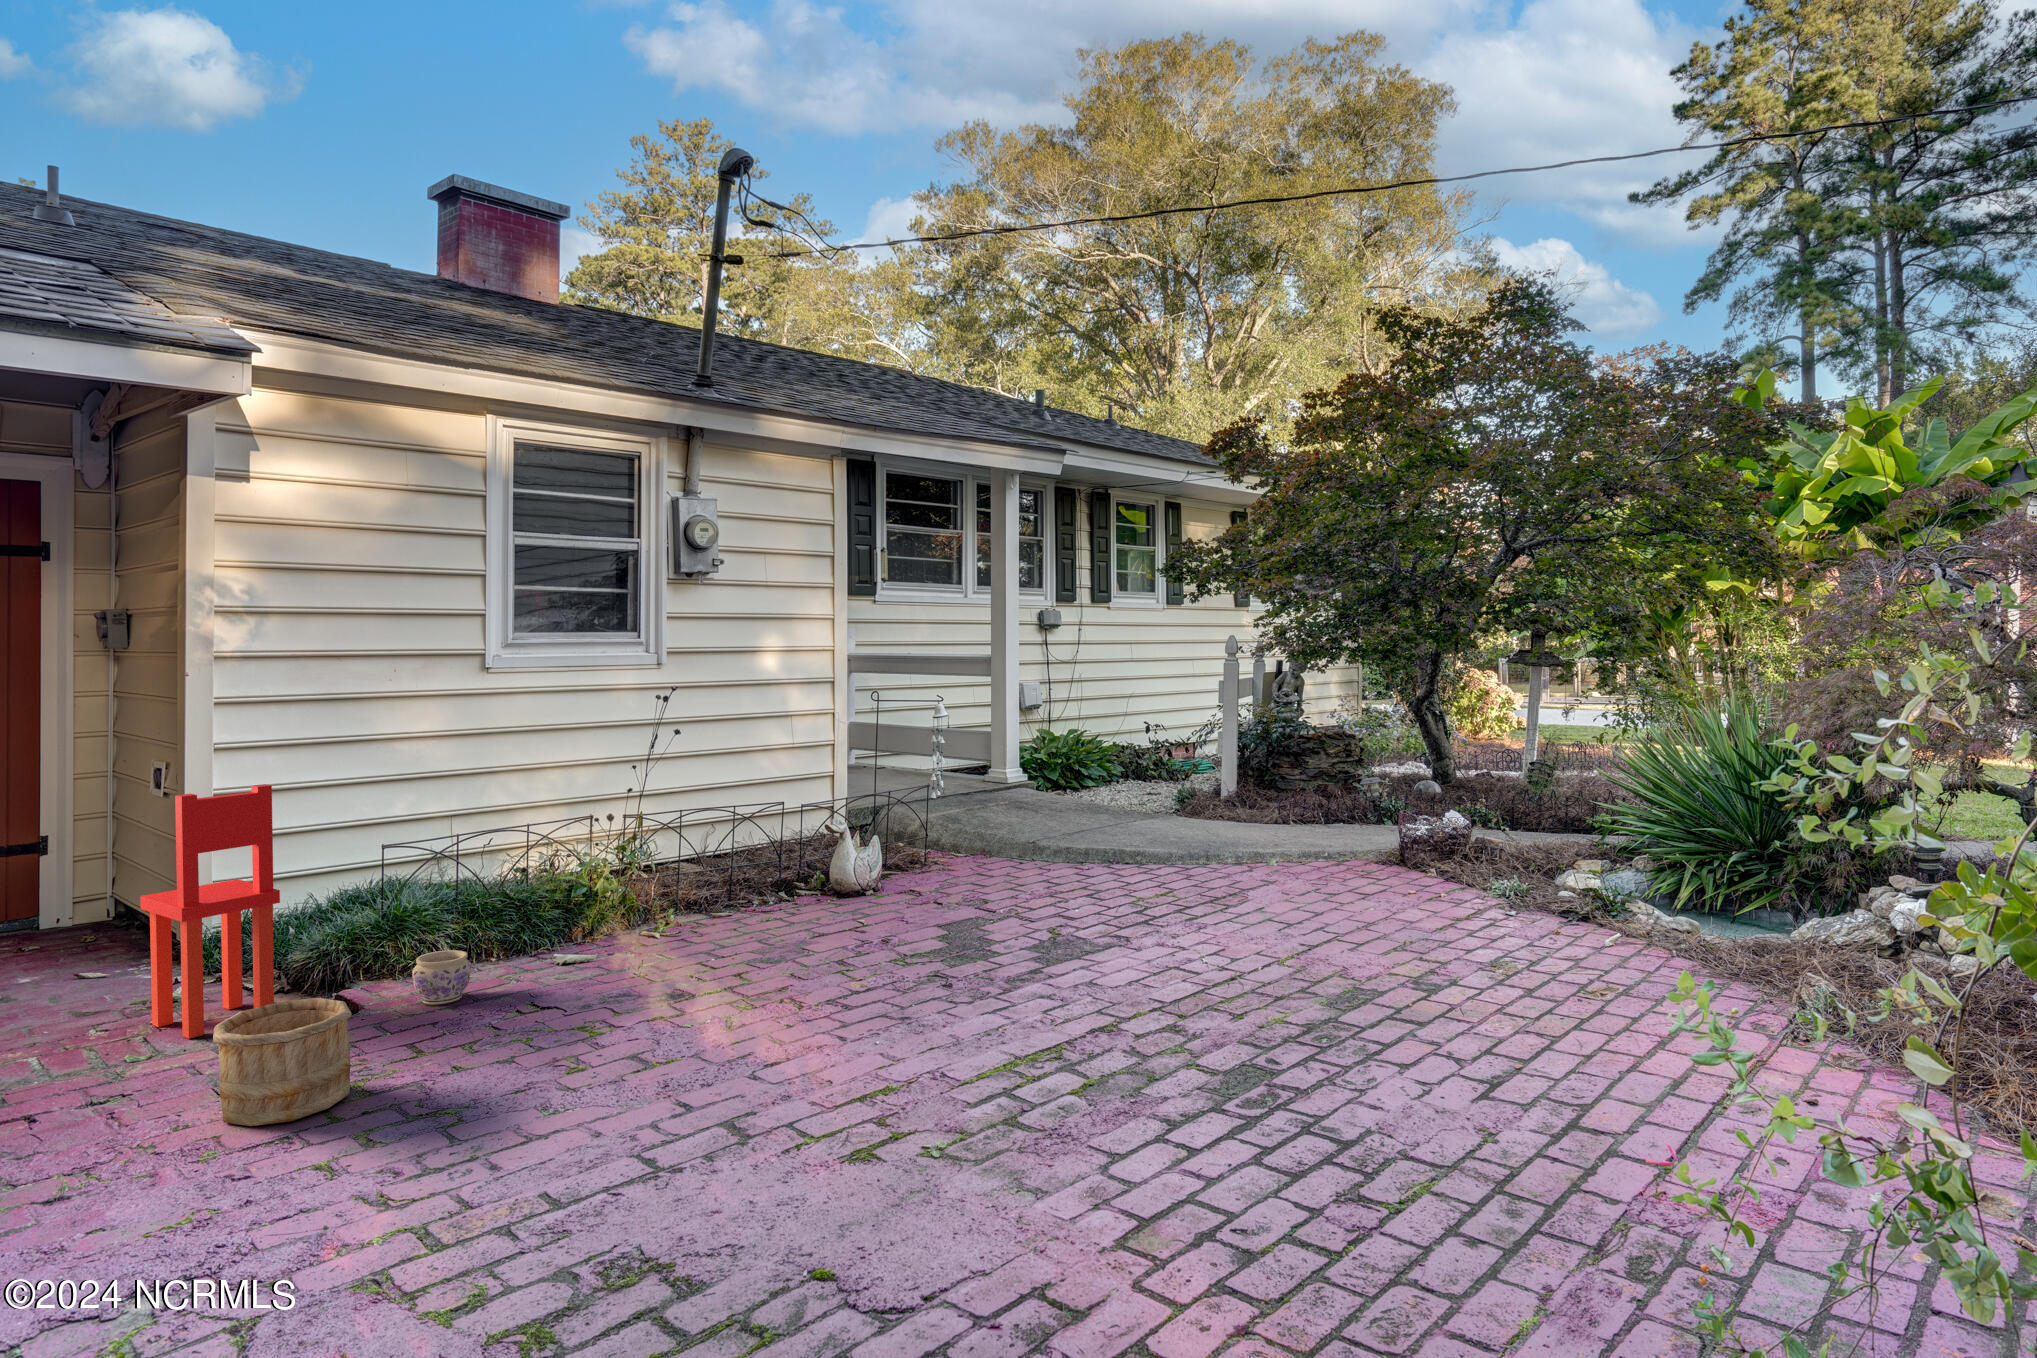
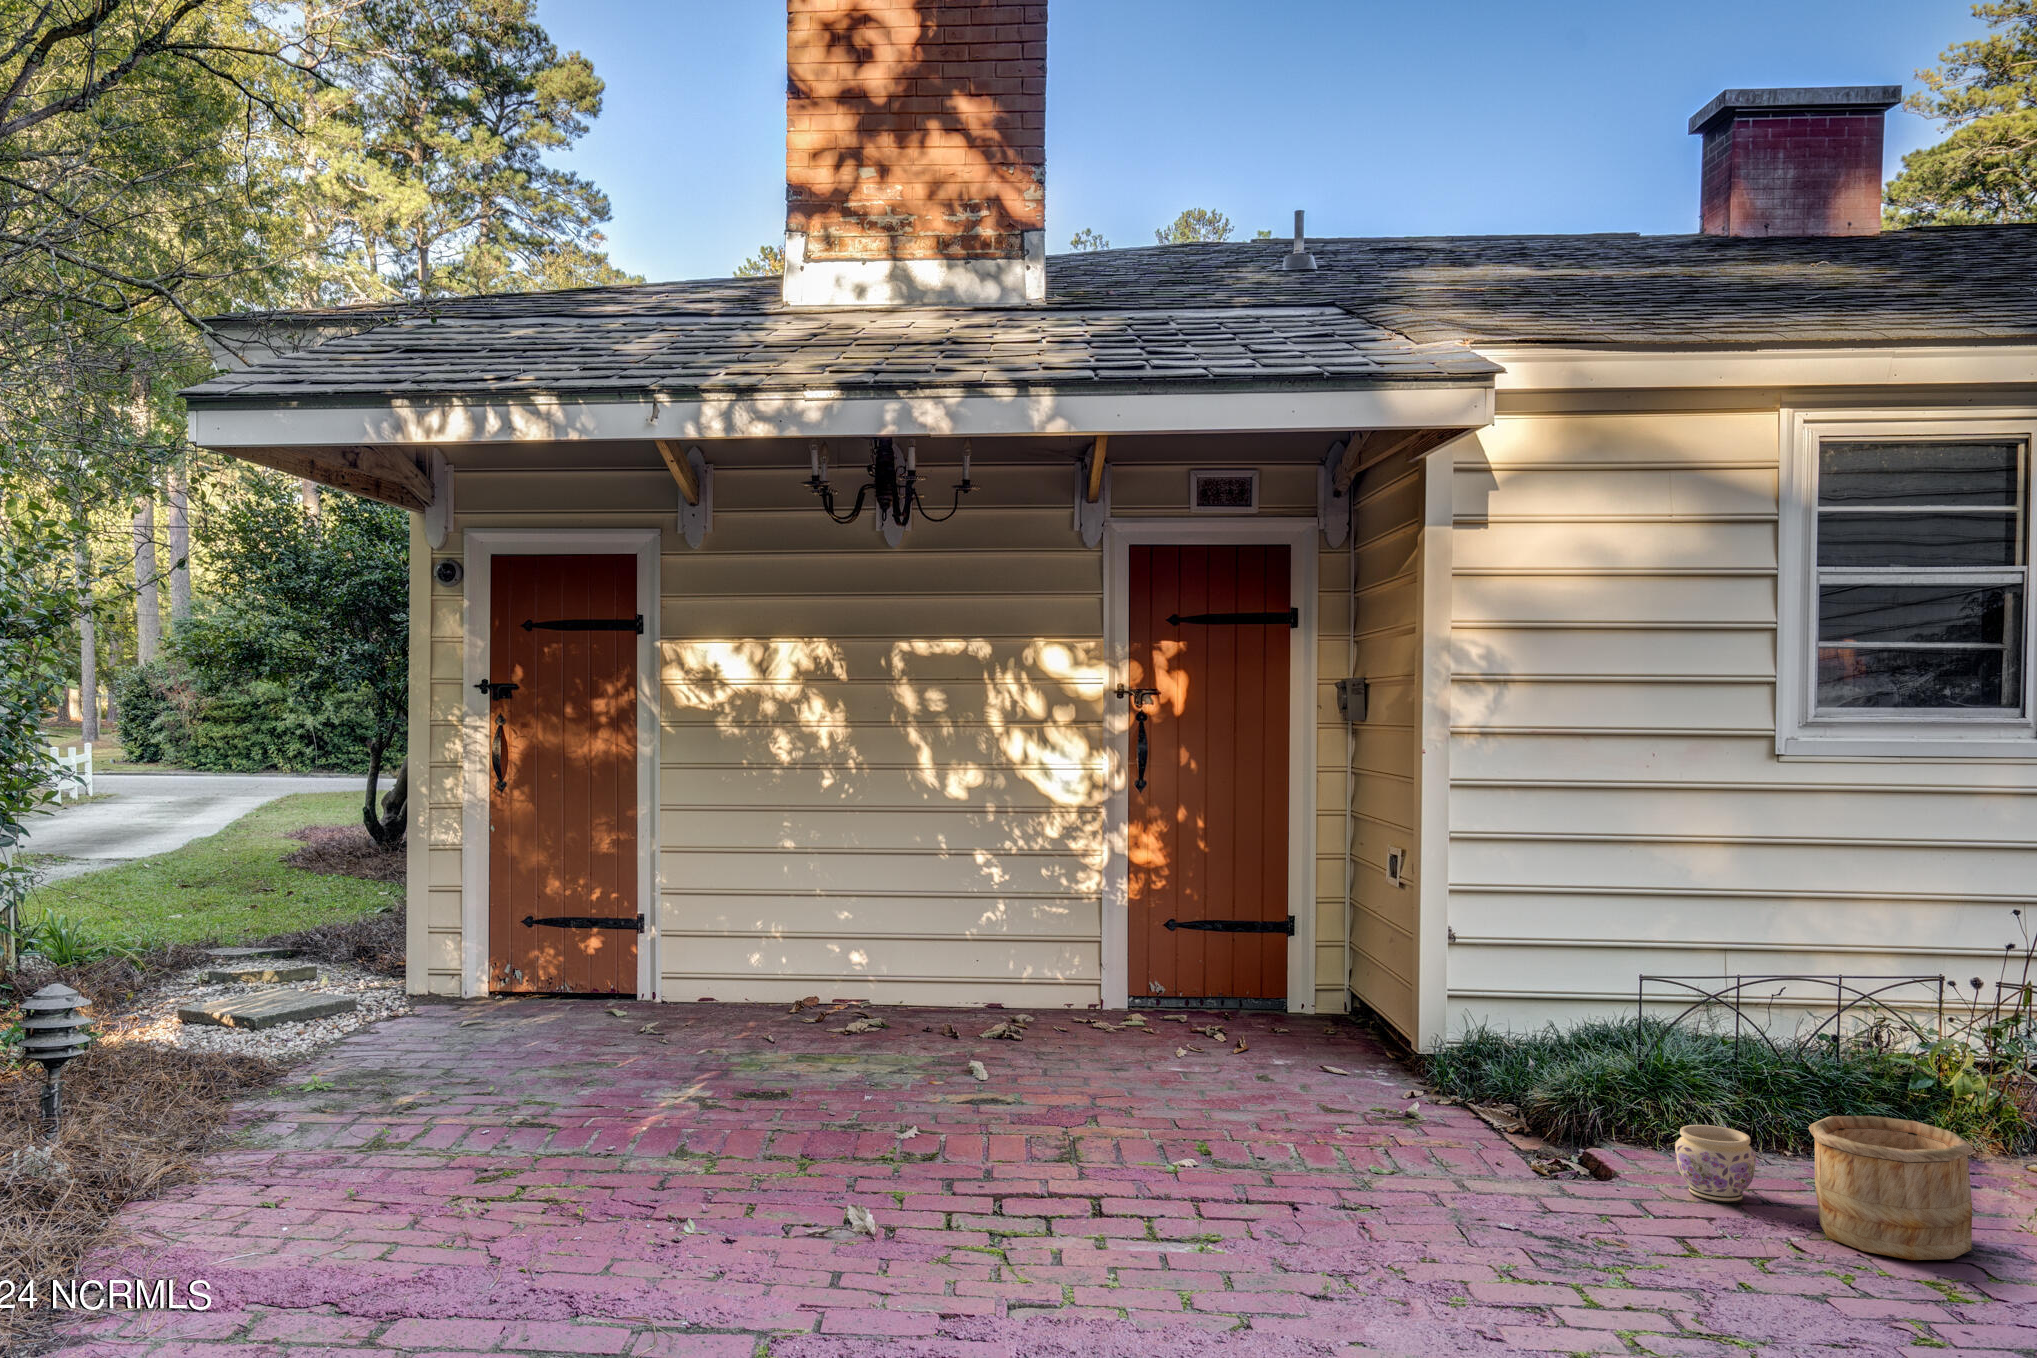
chair: present [140,784,280,1039] -> none [1379,871,1517,1160]
wooden bucket: present [213,998,351,1126] -> present [1808,1116,1973,1260]

